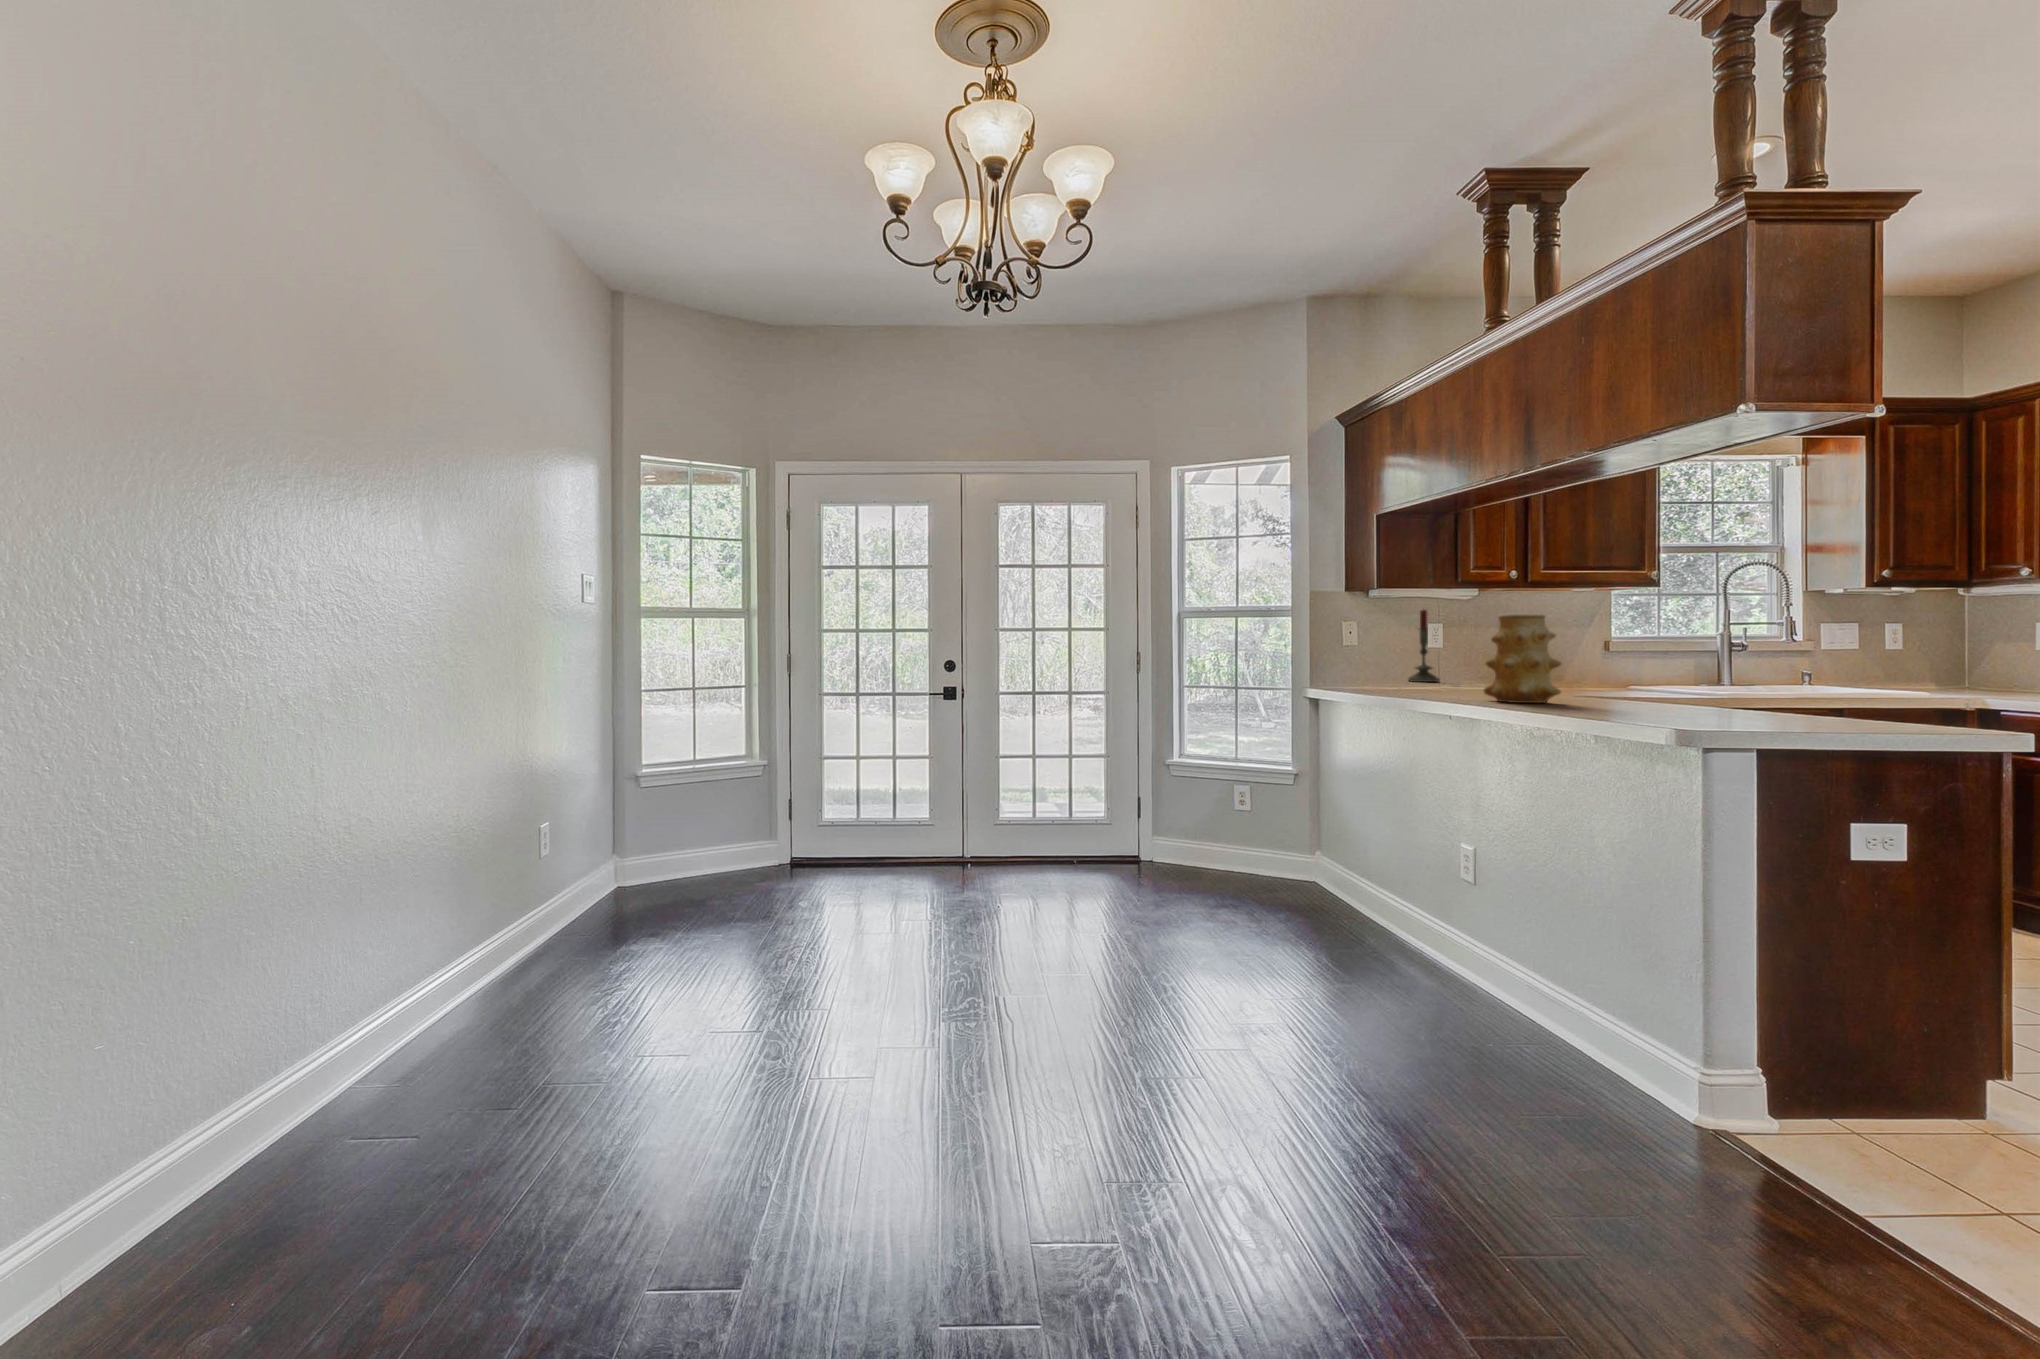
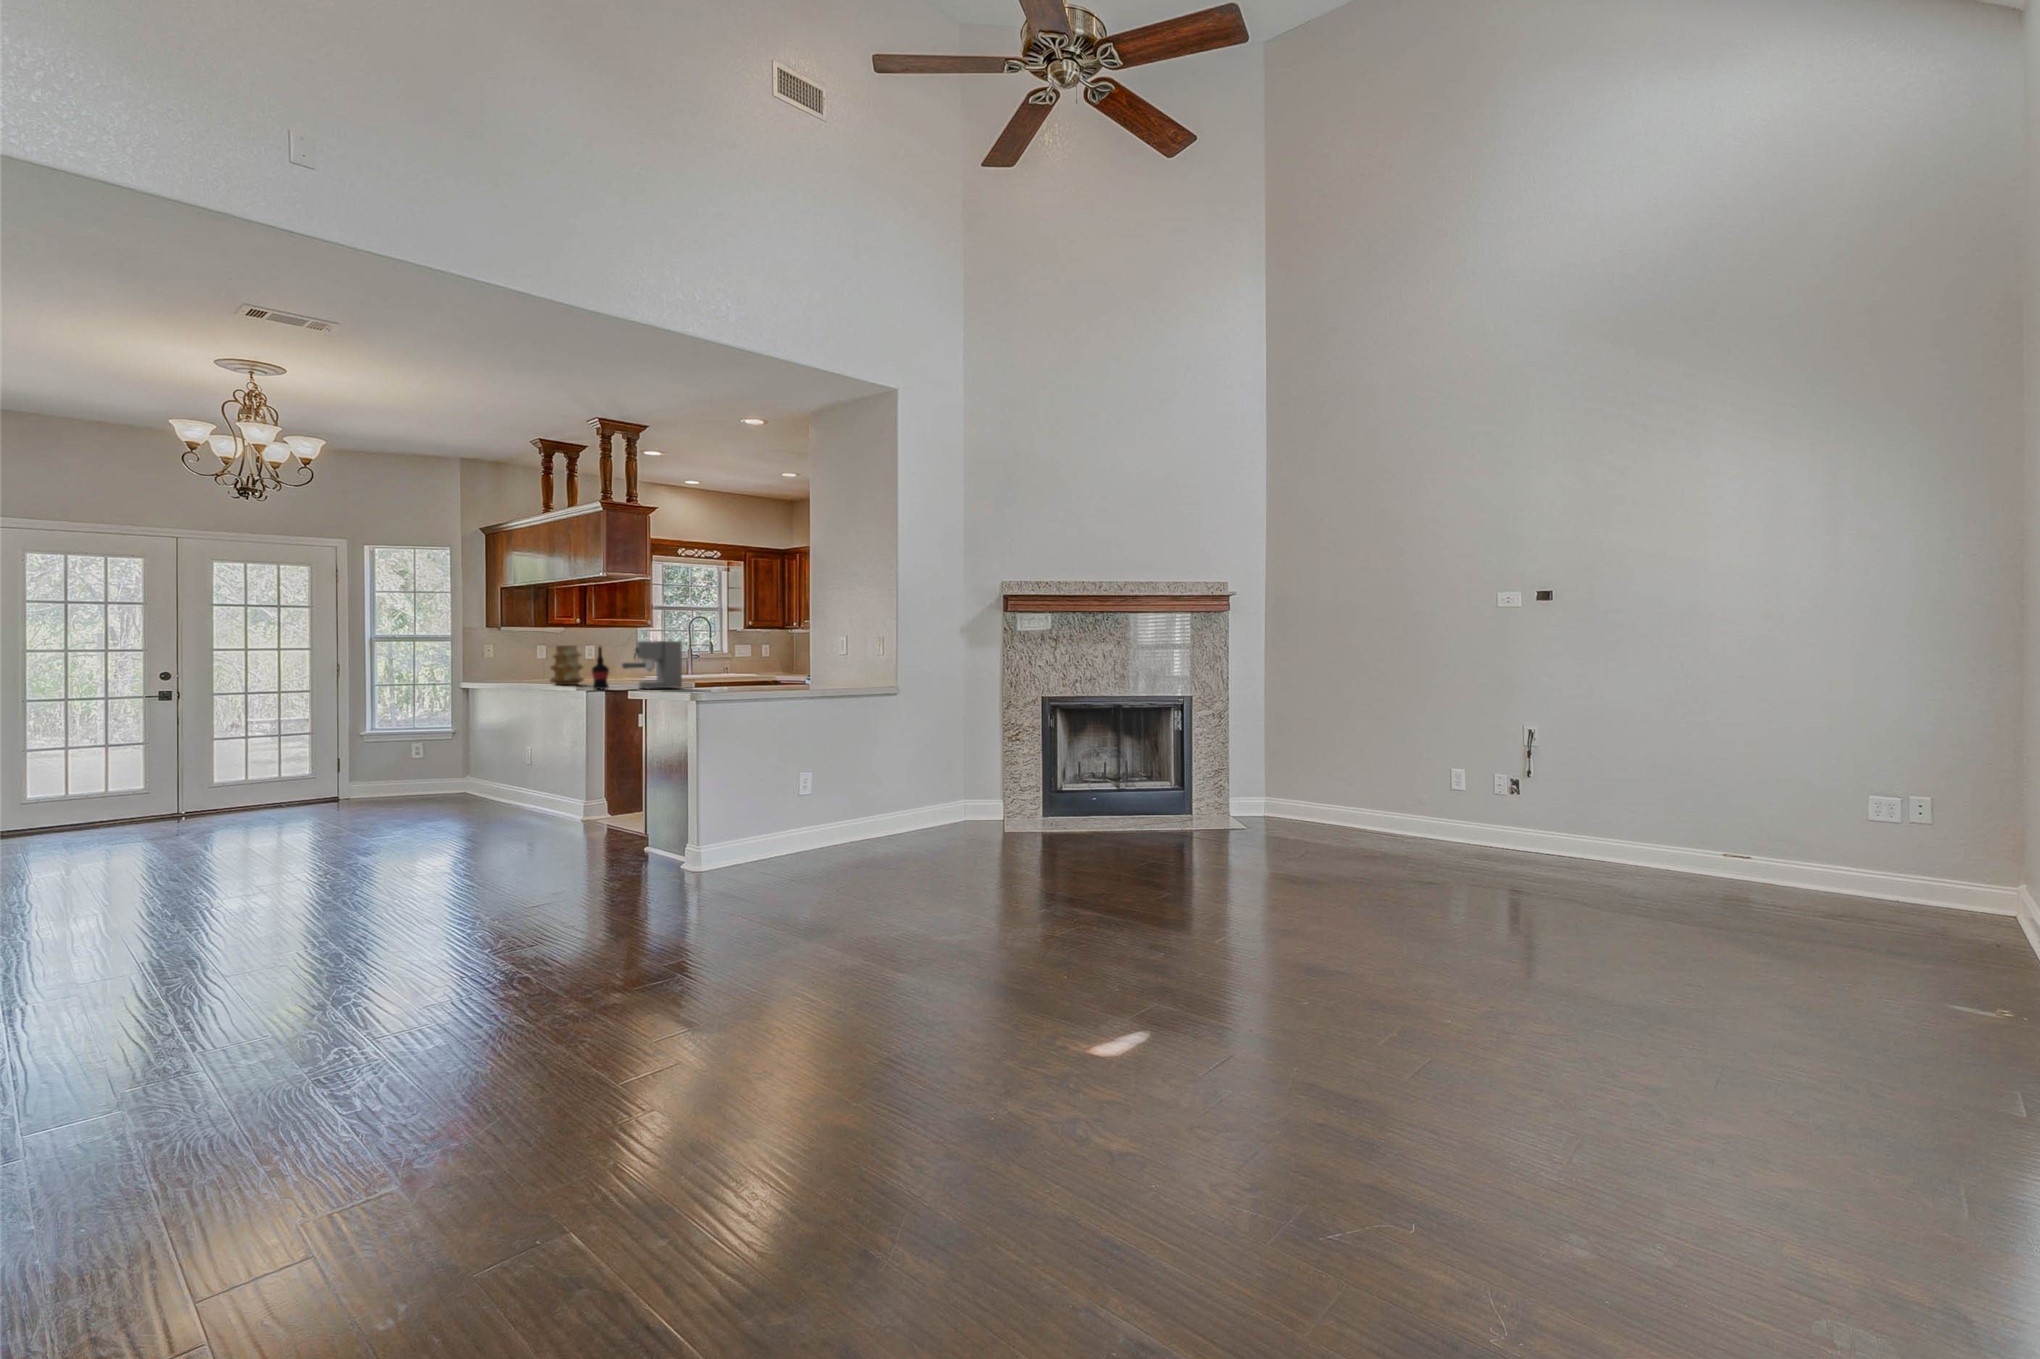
coffee maker: none [1703,592,1894,732] -> present [622,641,682,689]
candle: present [1408,610,1440,682] -> none [524,637,543,678]
wine bottle: none [1621,610,1668,723] -> present [592,647,609,689]

